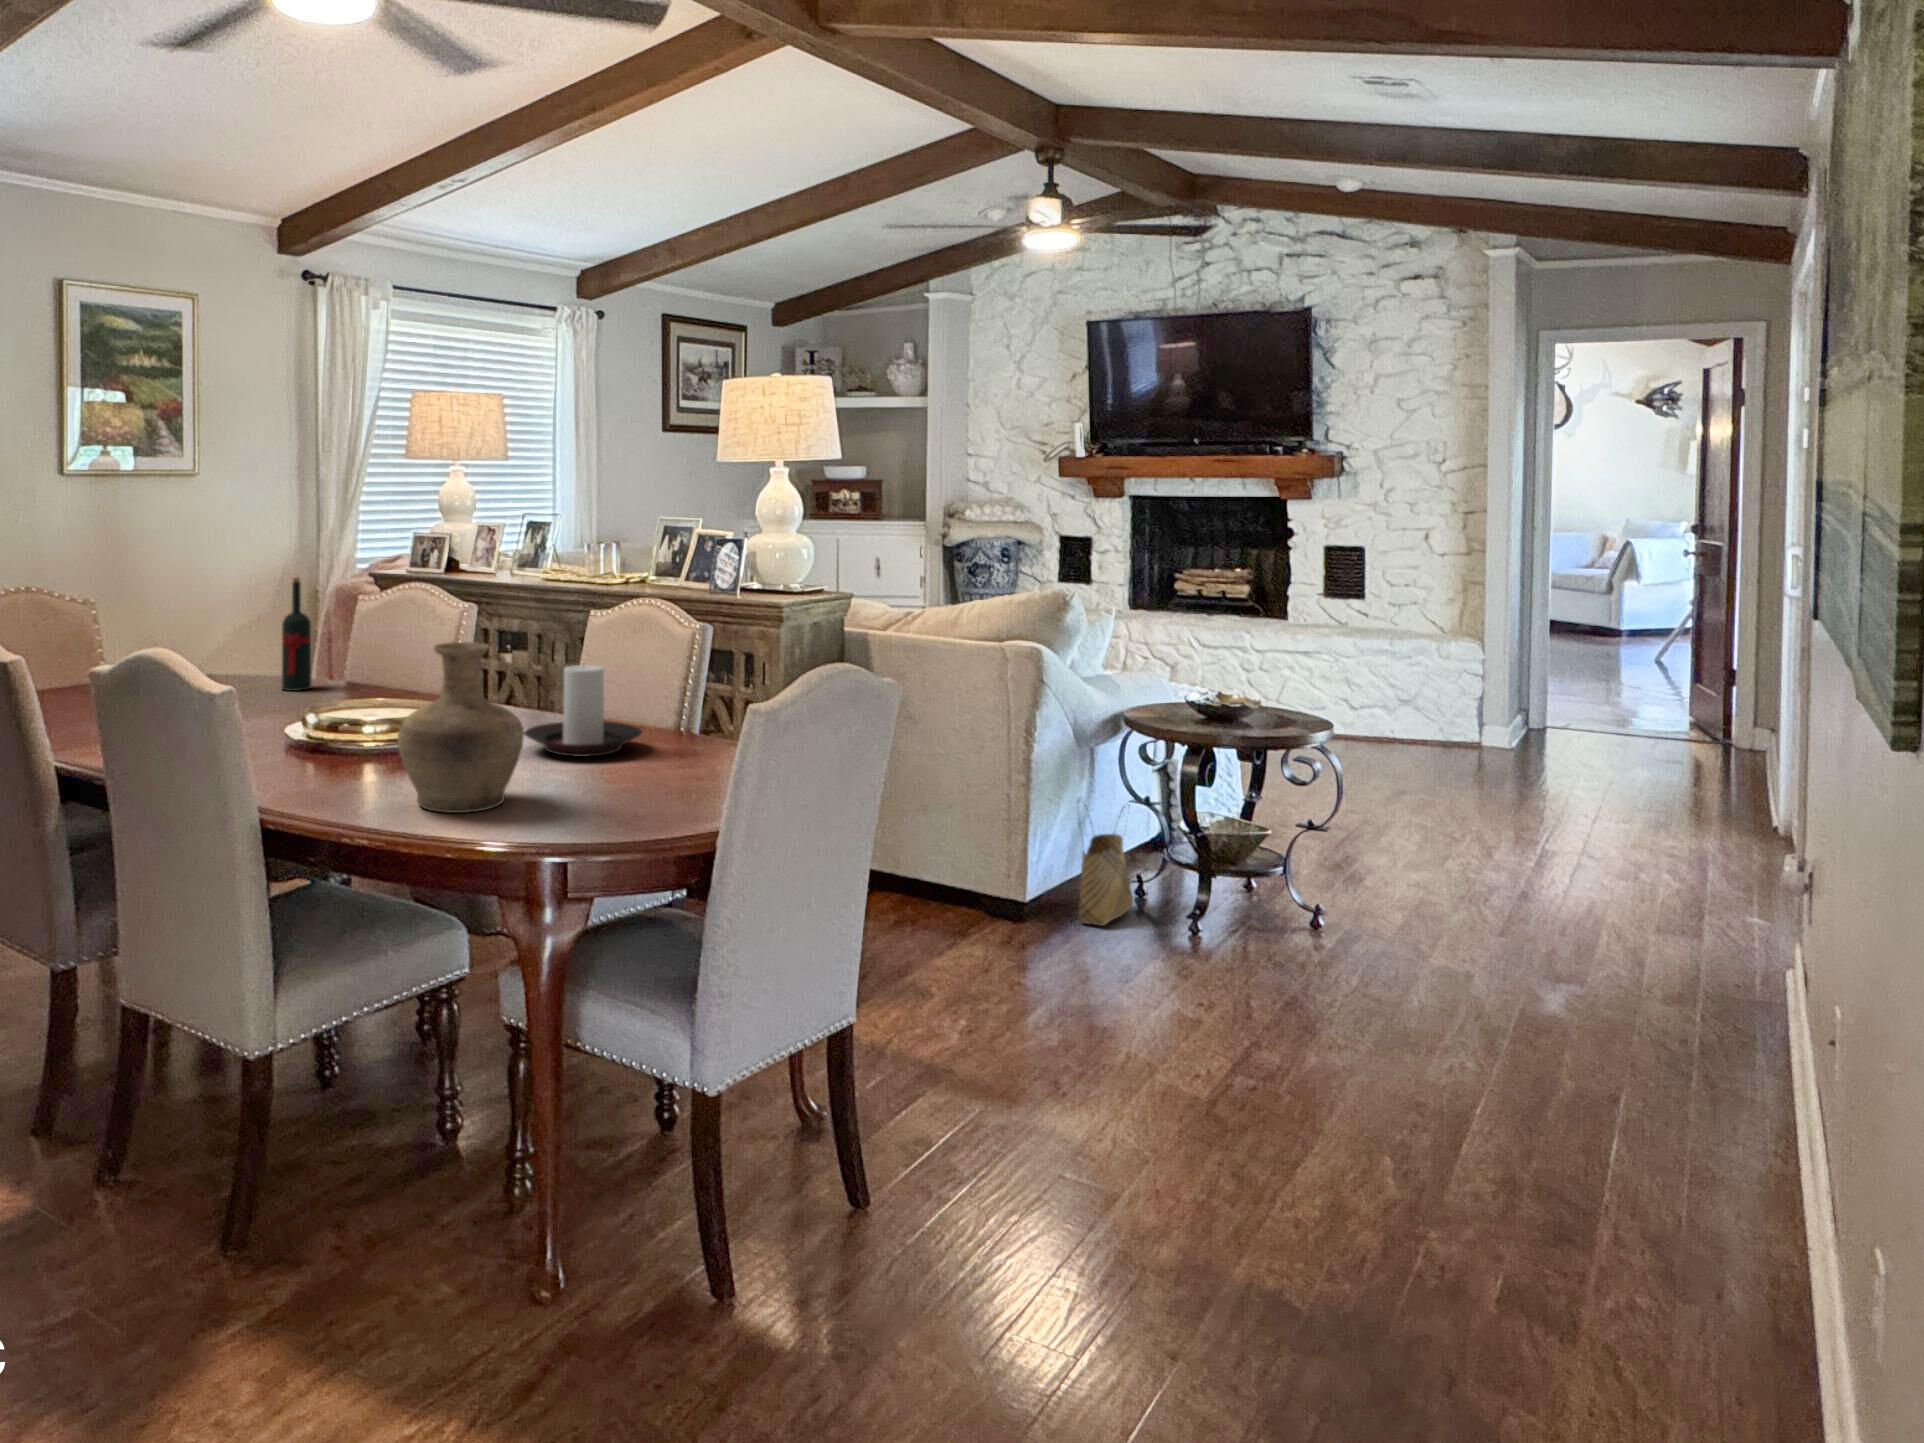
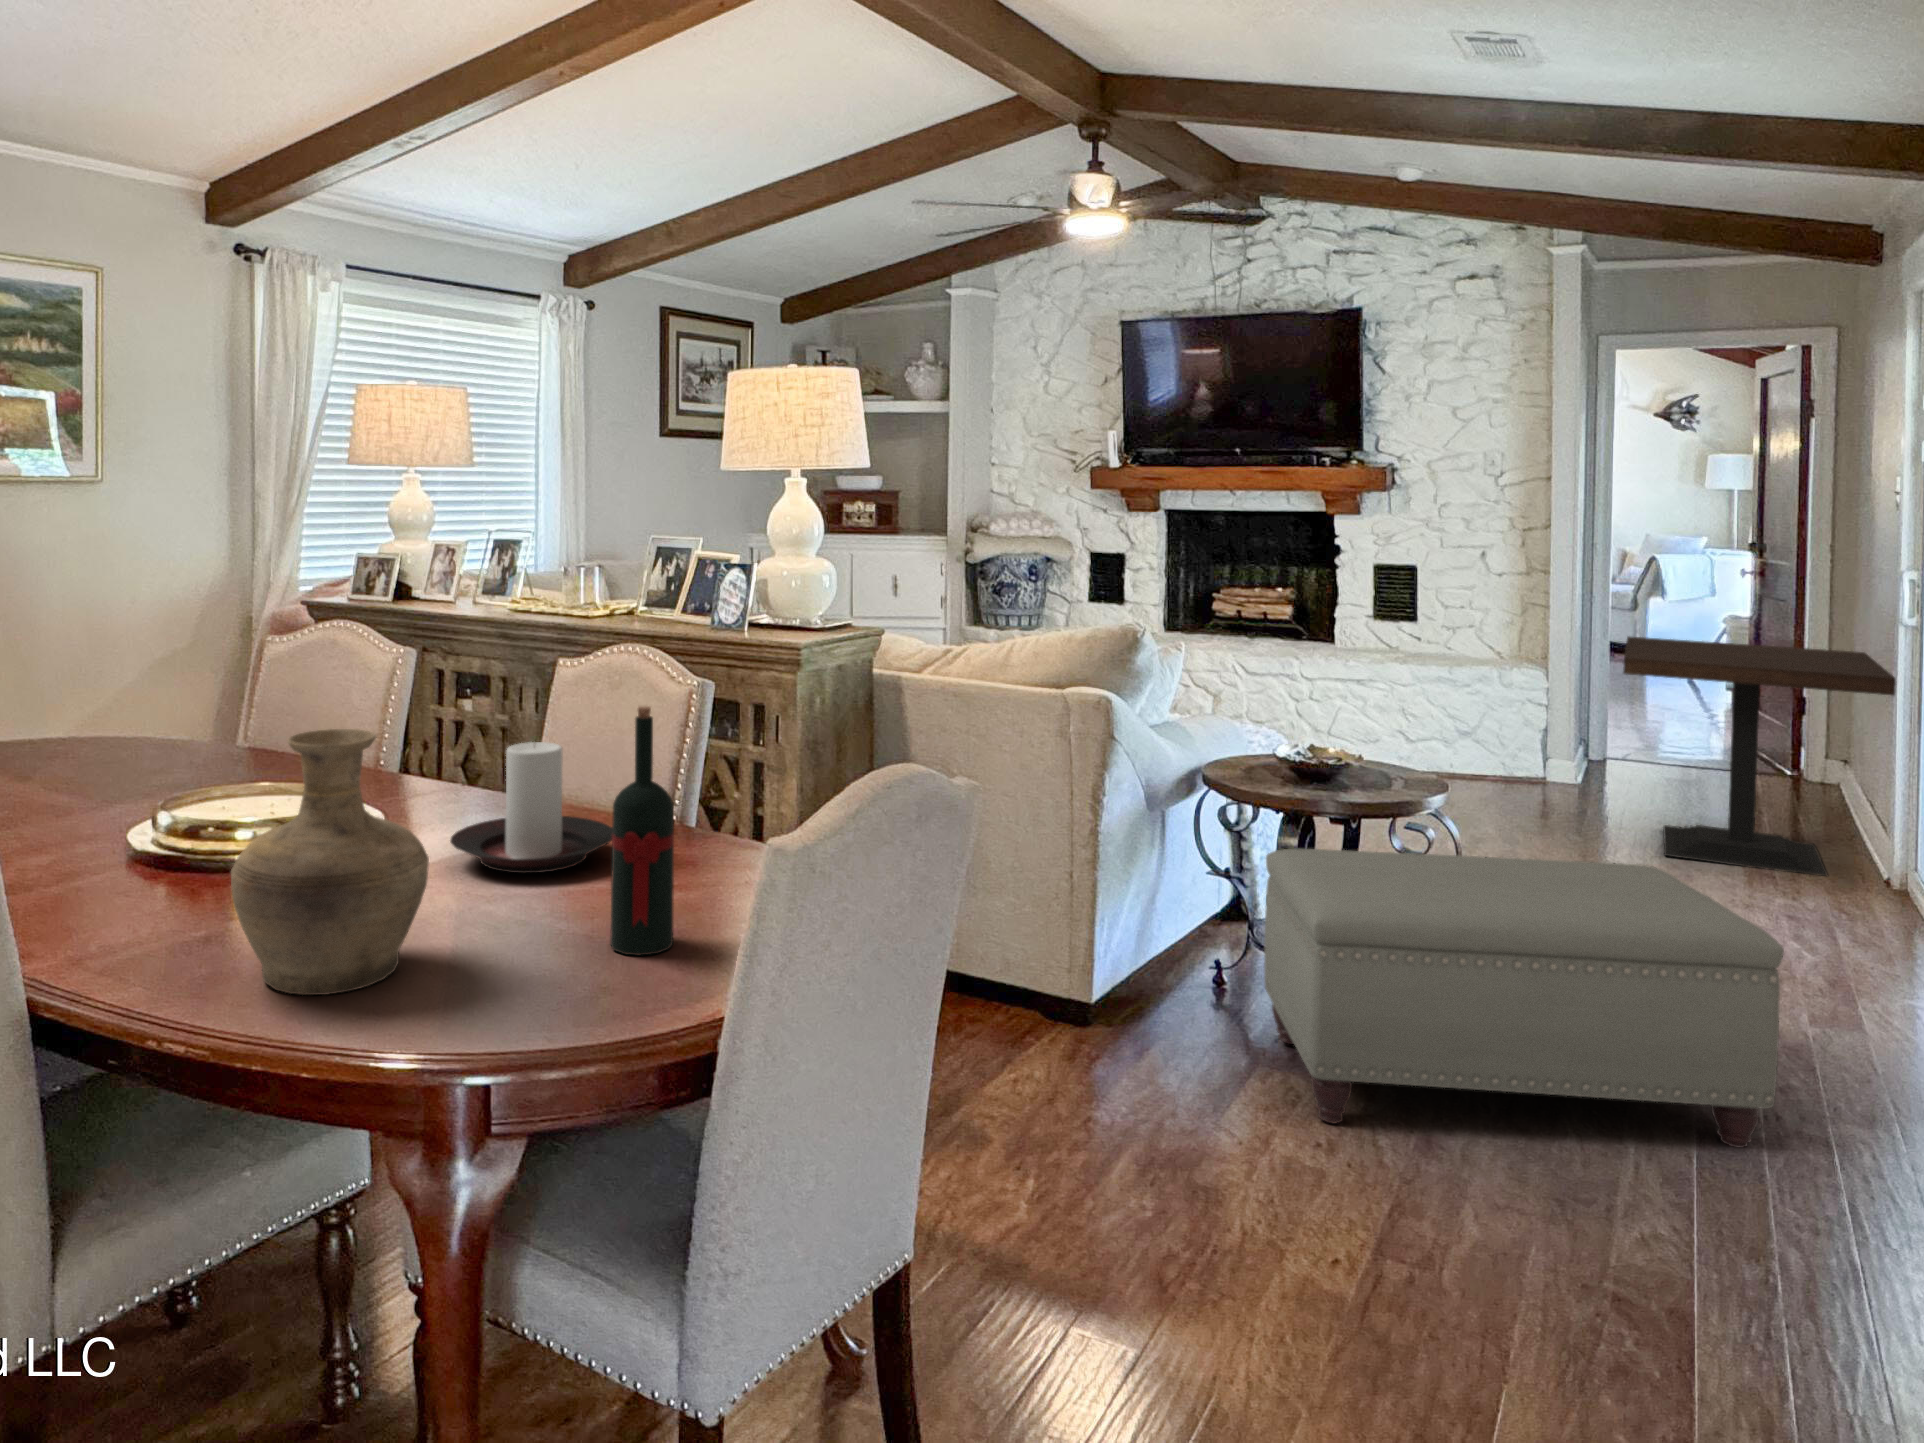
wine bottle: present [282,577,311,691] -> present [610,706,674,956]
side table: none [1531,611,1776,828] -> present [1623,637,1896,876]
ottoman: none [1168,775,1579,1015] -> present [1264,849,1784,1148]
woven basket: present [1078,800,1133,926] -> none [1153,873,1218,1030]

